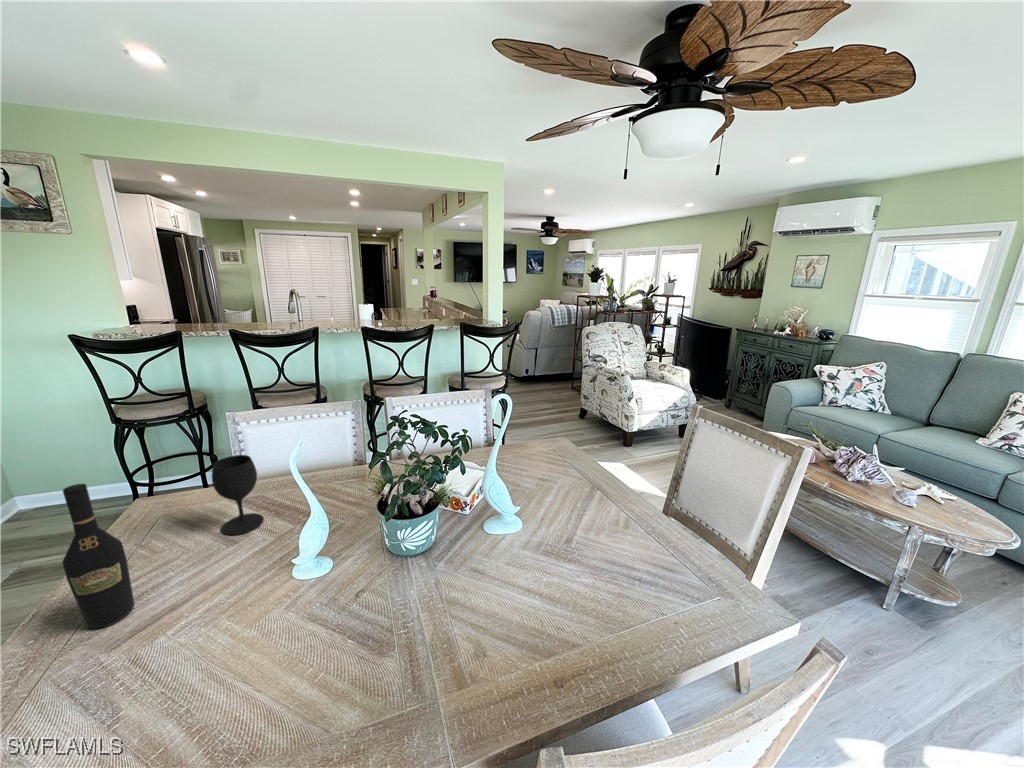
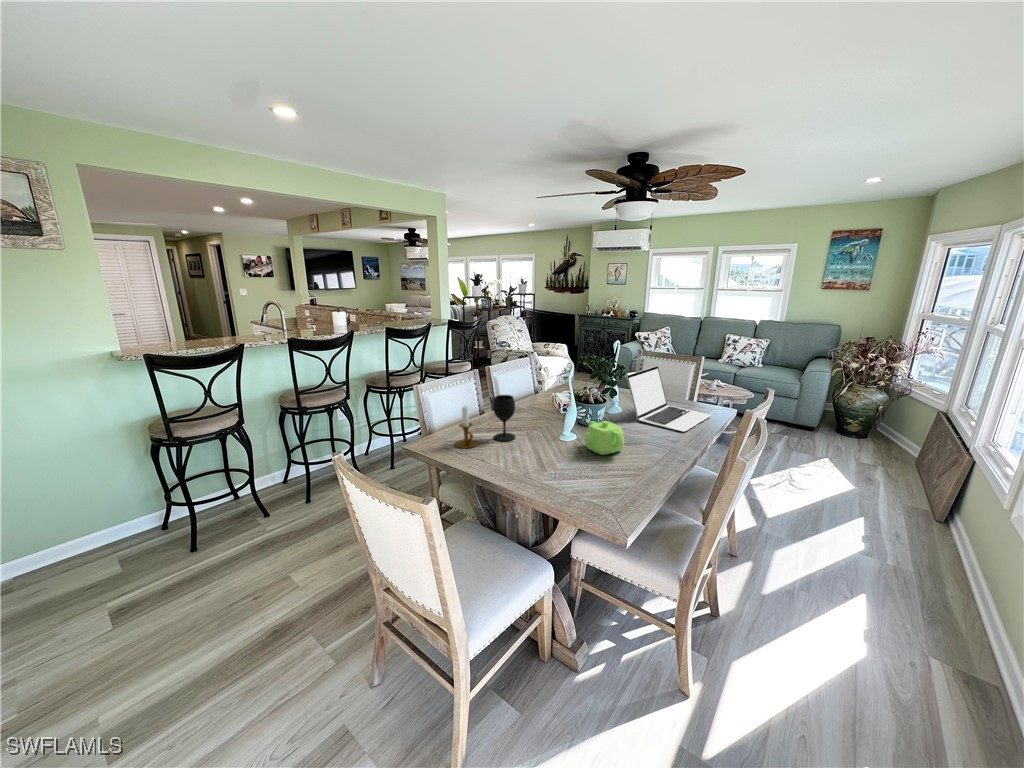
laptop: none [478,457,663,654] -> present [627,366,711,432]
candlestick: none [159,462,206,530] -> present [455,406,478,448]
wine bottle: present [63,484,134,628] -> none [519,393,541,469]
teapot: none [207,558,316,656] -> present [585,421,624,455]

